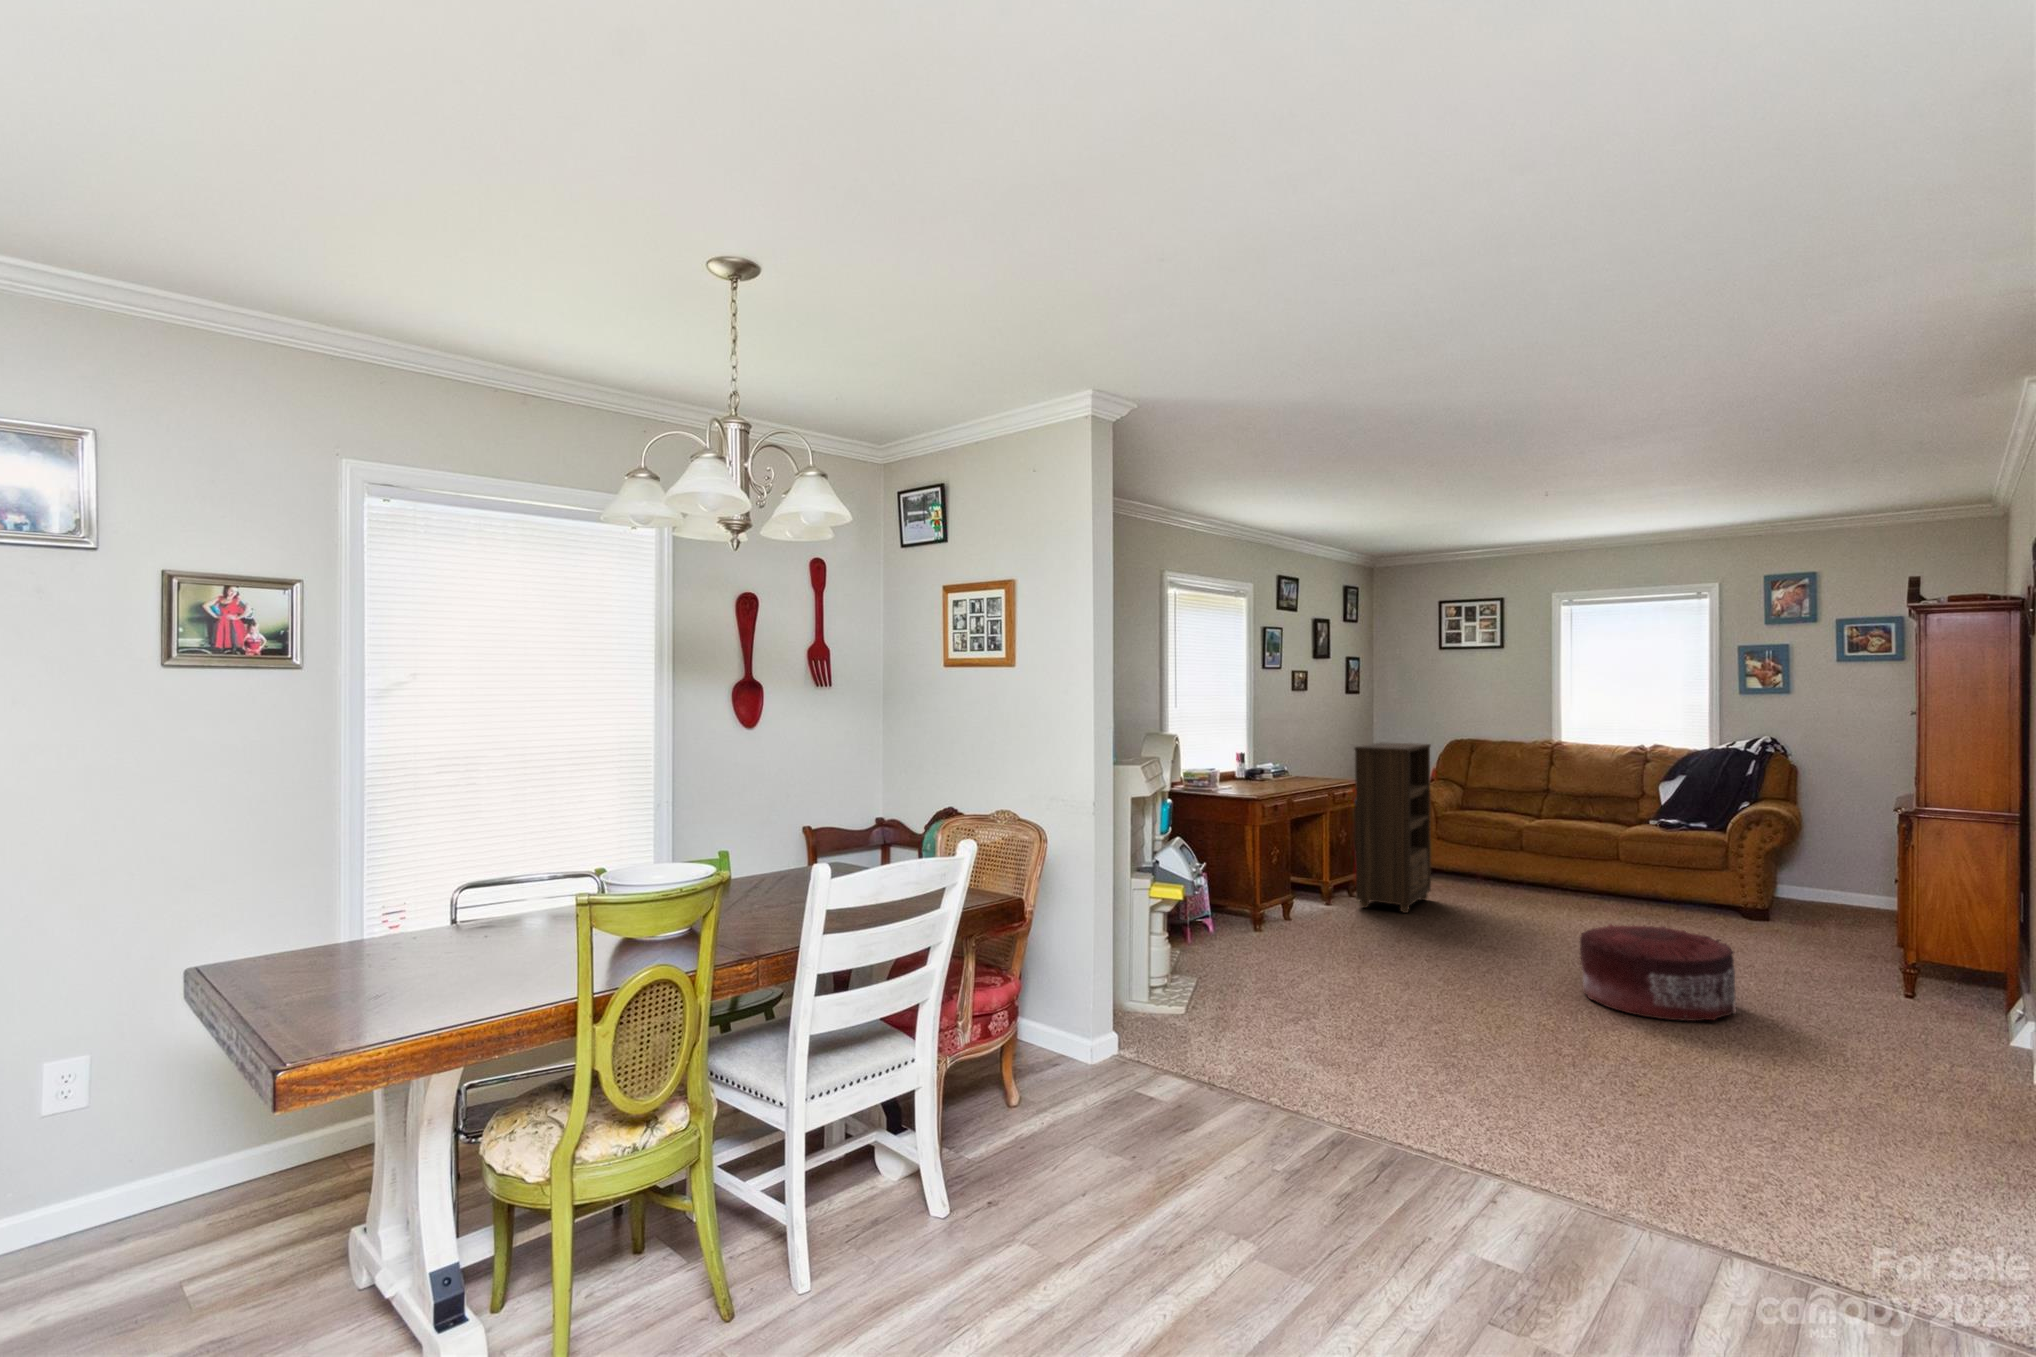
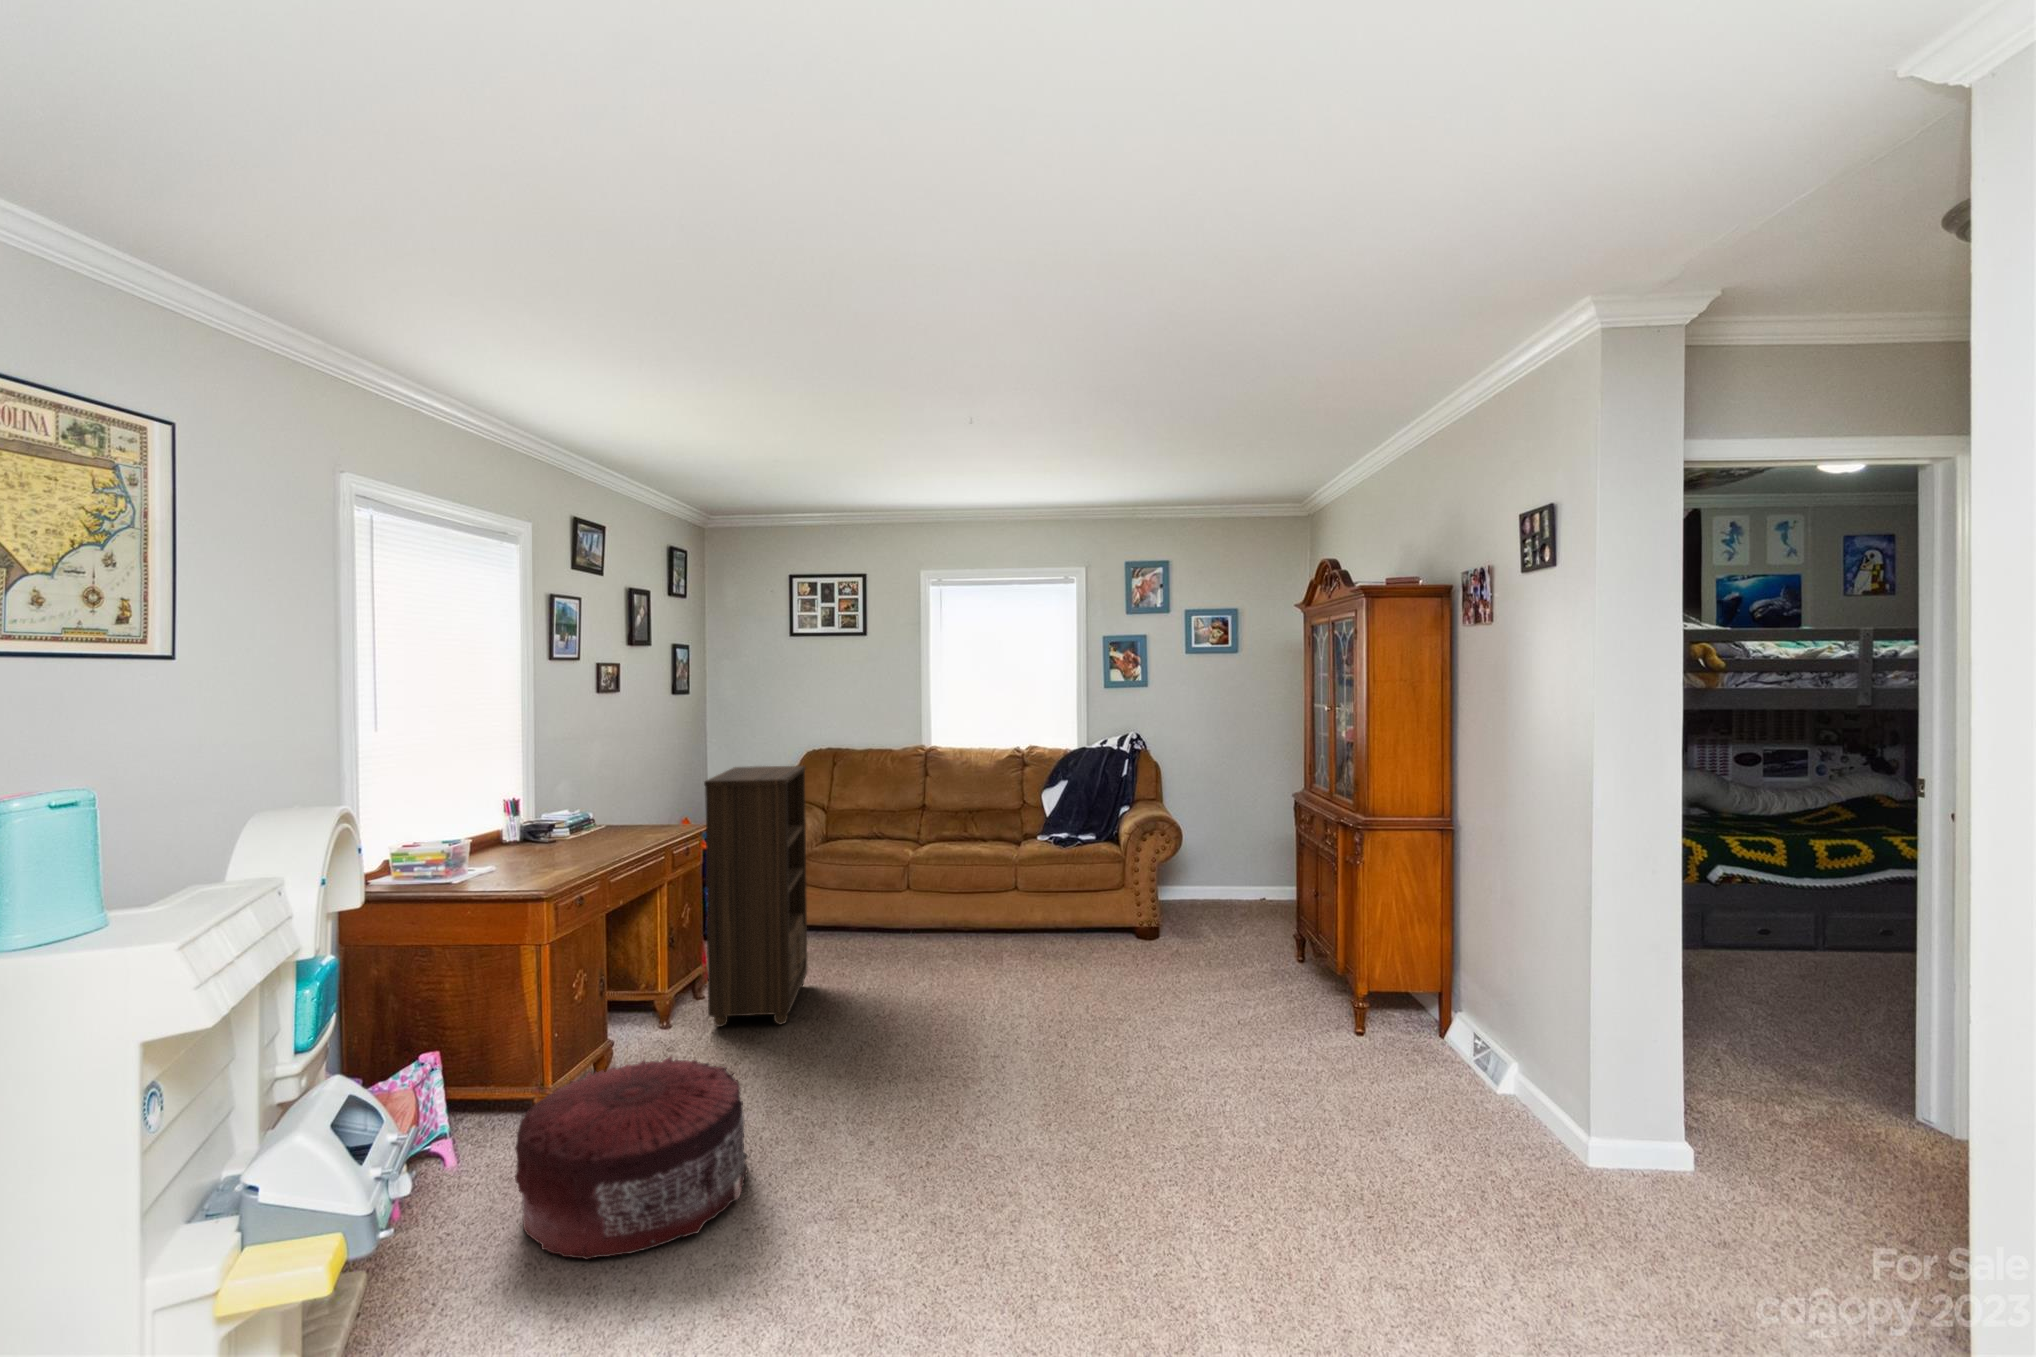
pouf: present [1580,924,1736,1021] -> present [515,1056,748,1259]

